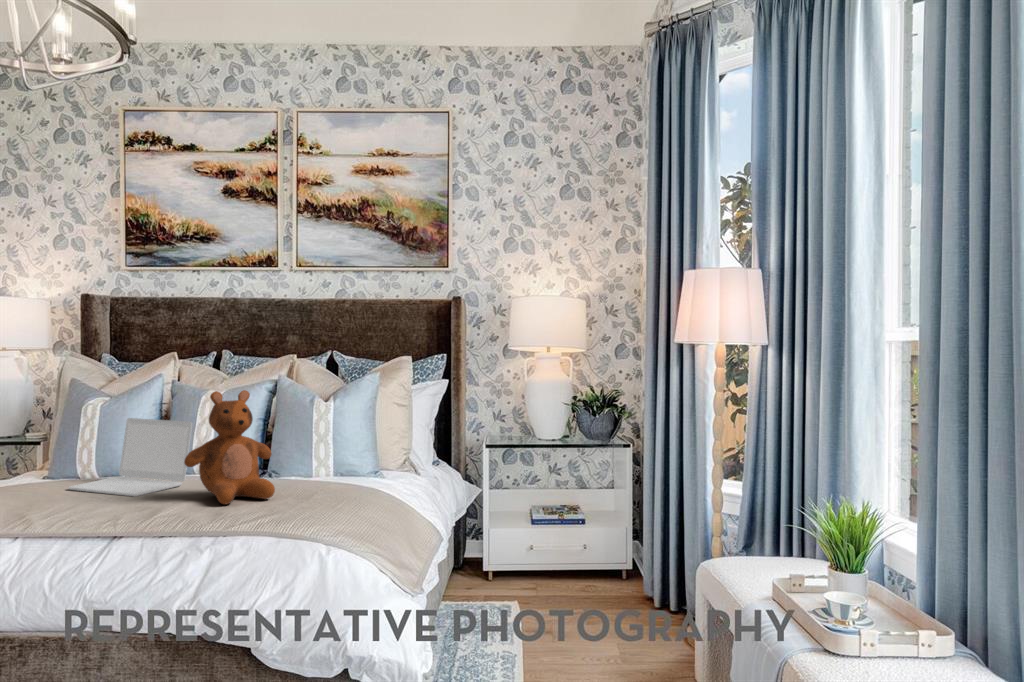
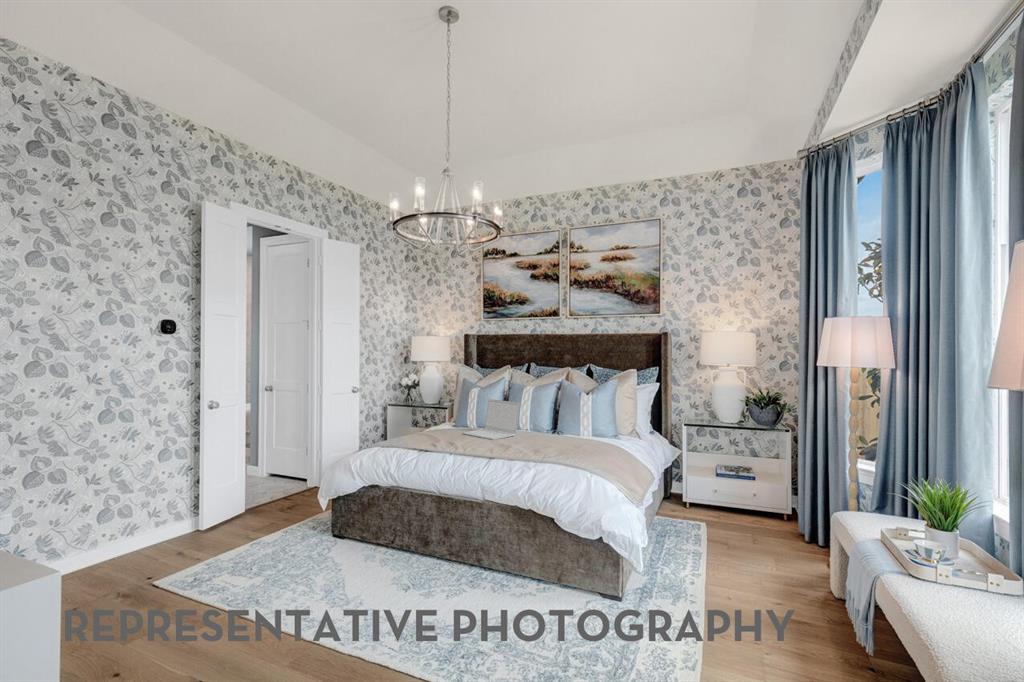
teddy bear: present [184,390,275,504] -> none [517,387,563,448]

